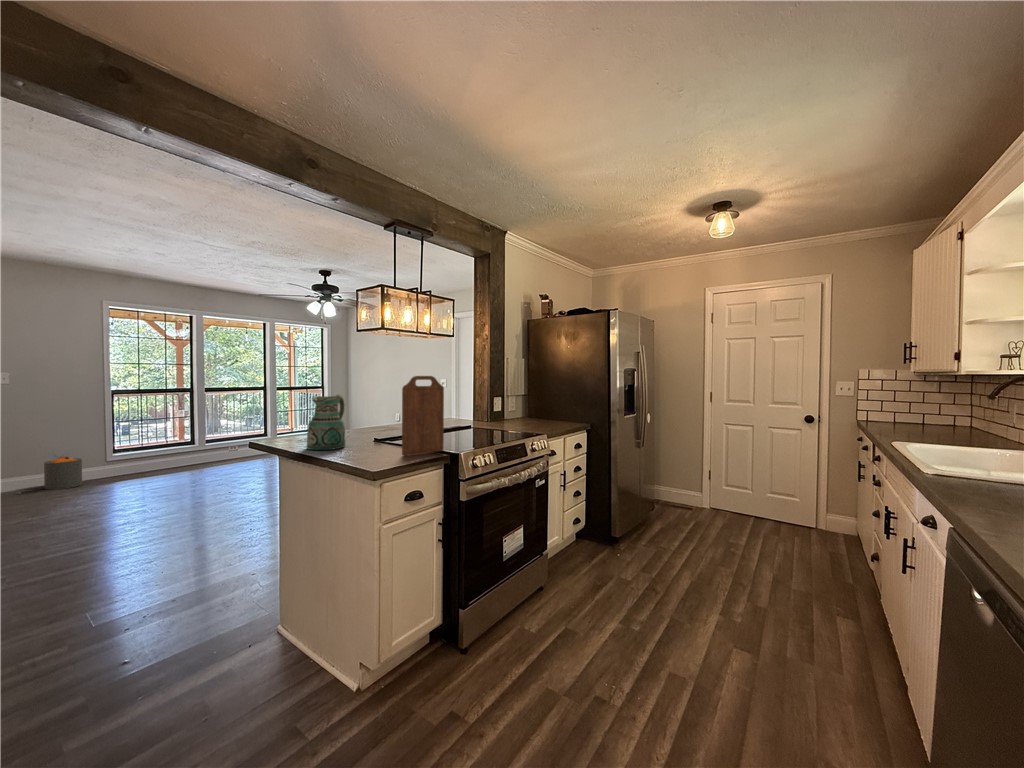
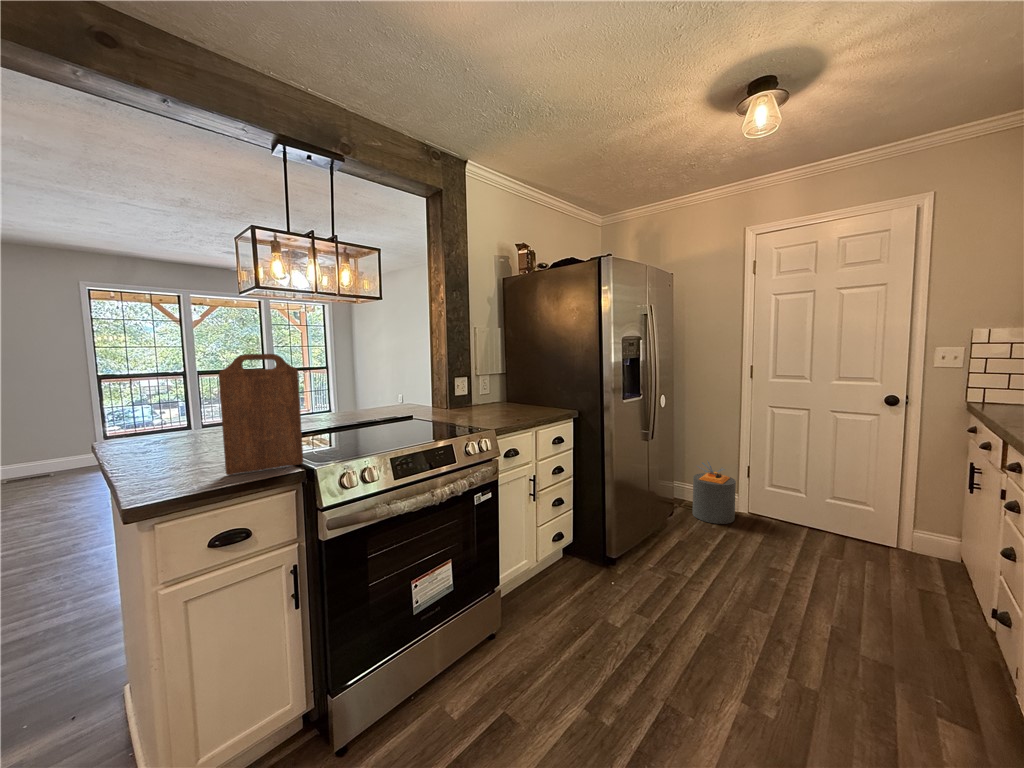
ceramic pitcher: present [307,395,345,450] -> none [125,383,198,462]
trash can: present [44,451,82,489] -> present [693,462,736,524]

